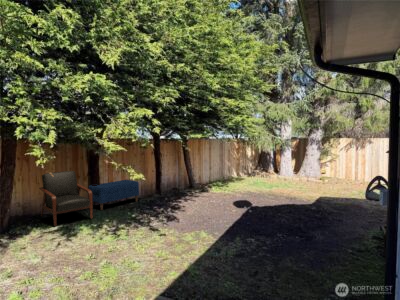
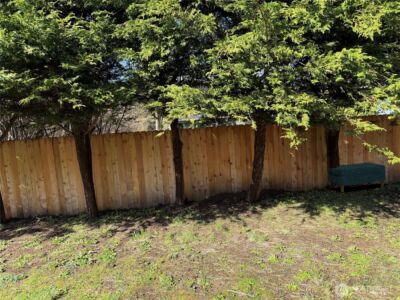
chair: present [39,171,93,226] -> none [283,151,334,203]

